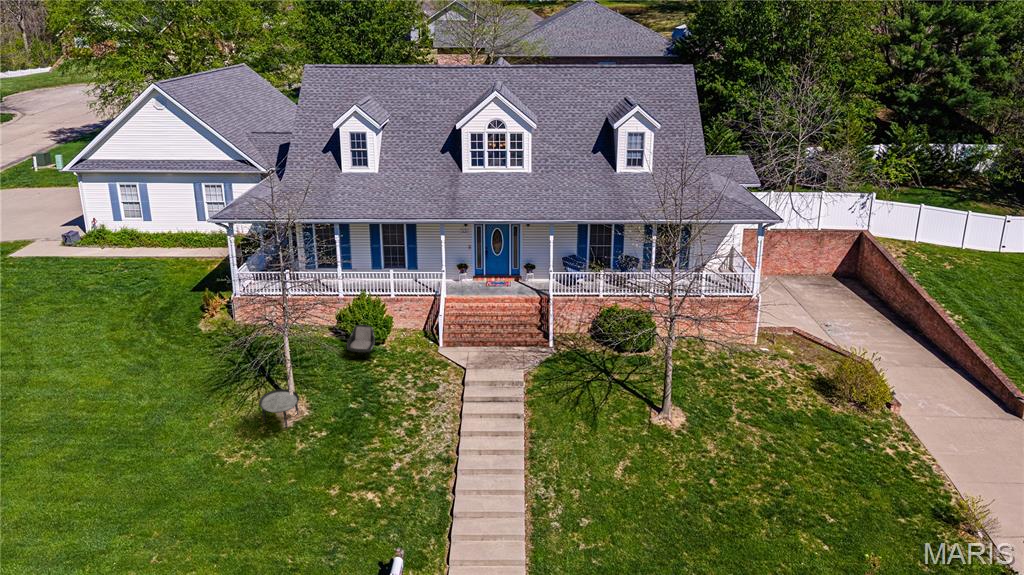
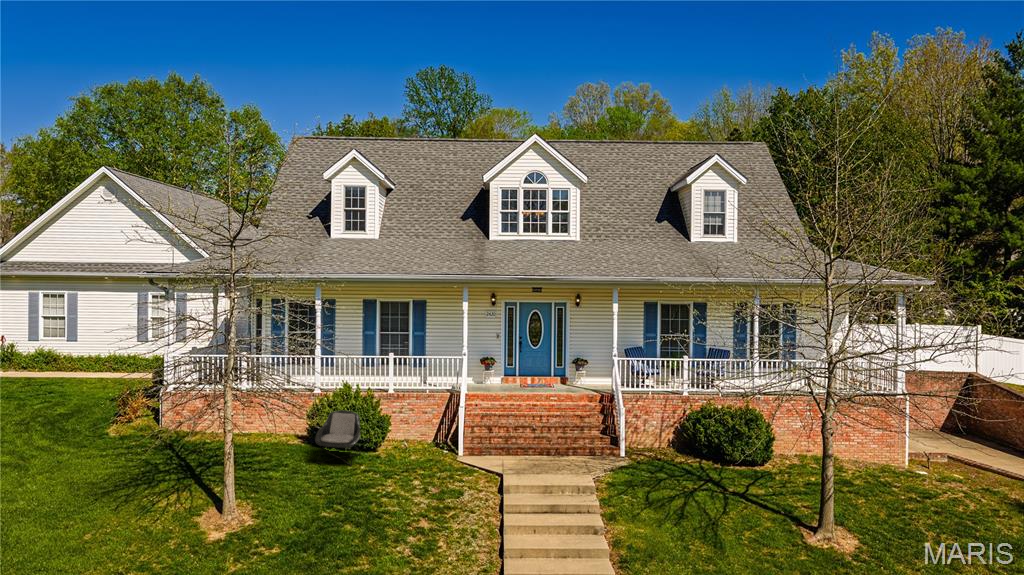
round table: present [259,389,299,428] -> none [149,480,223,544]

